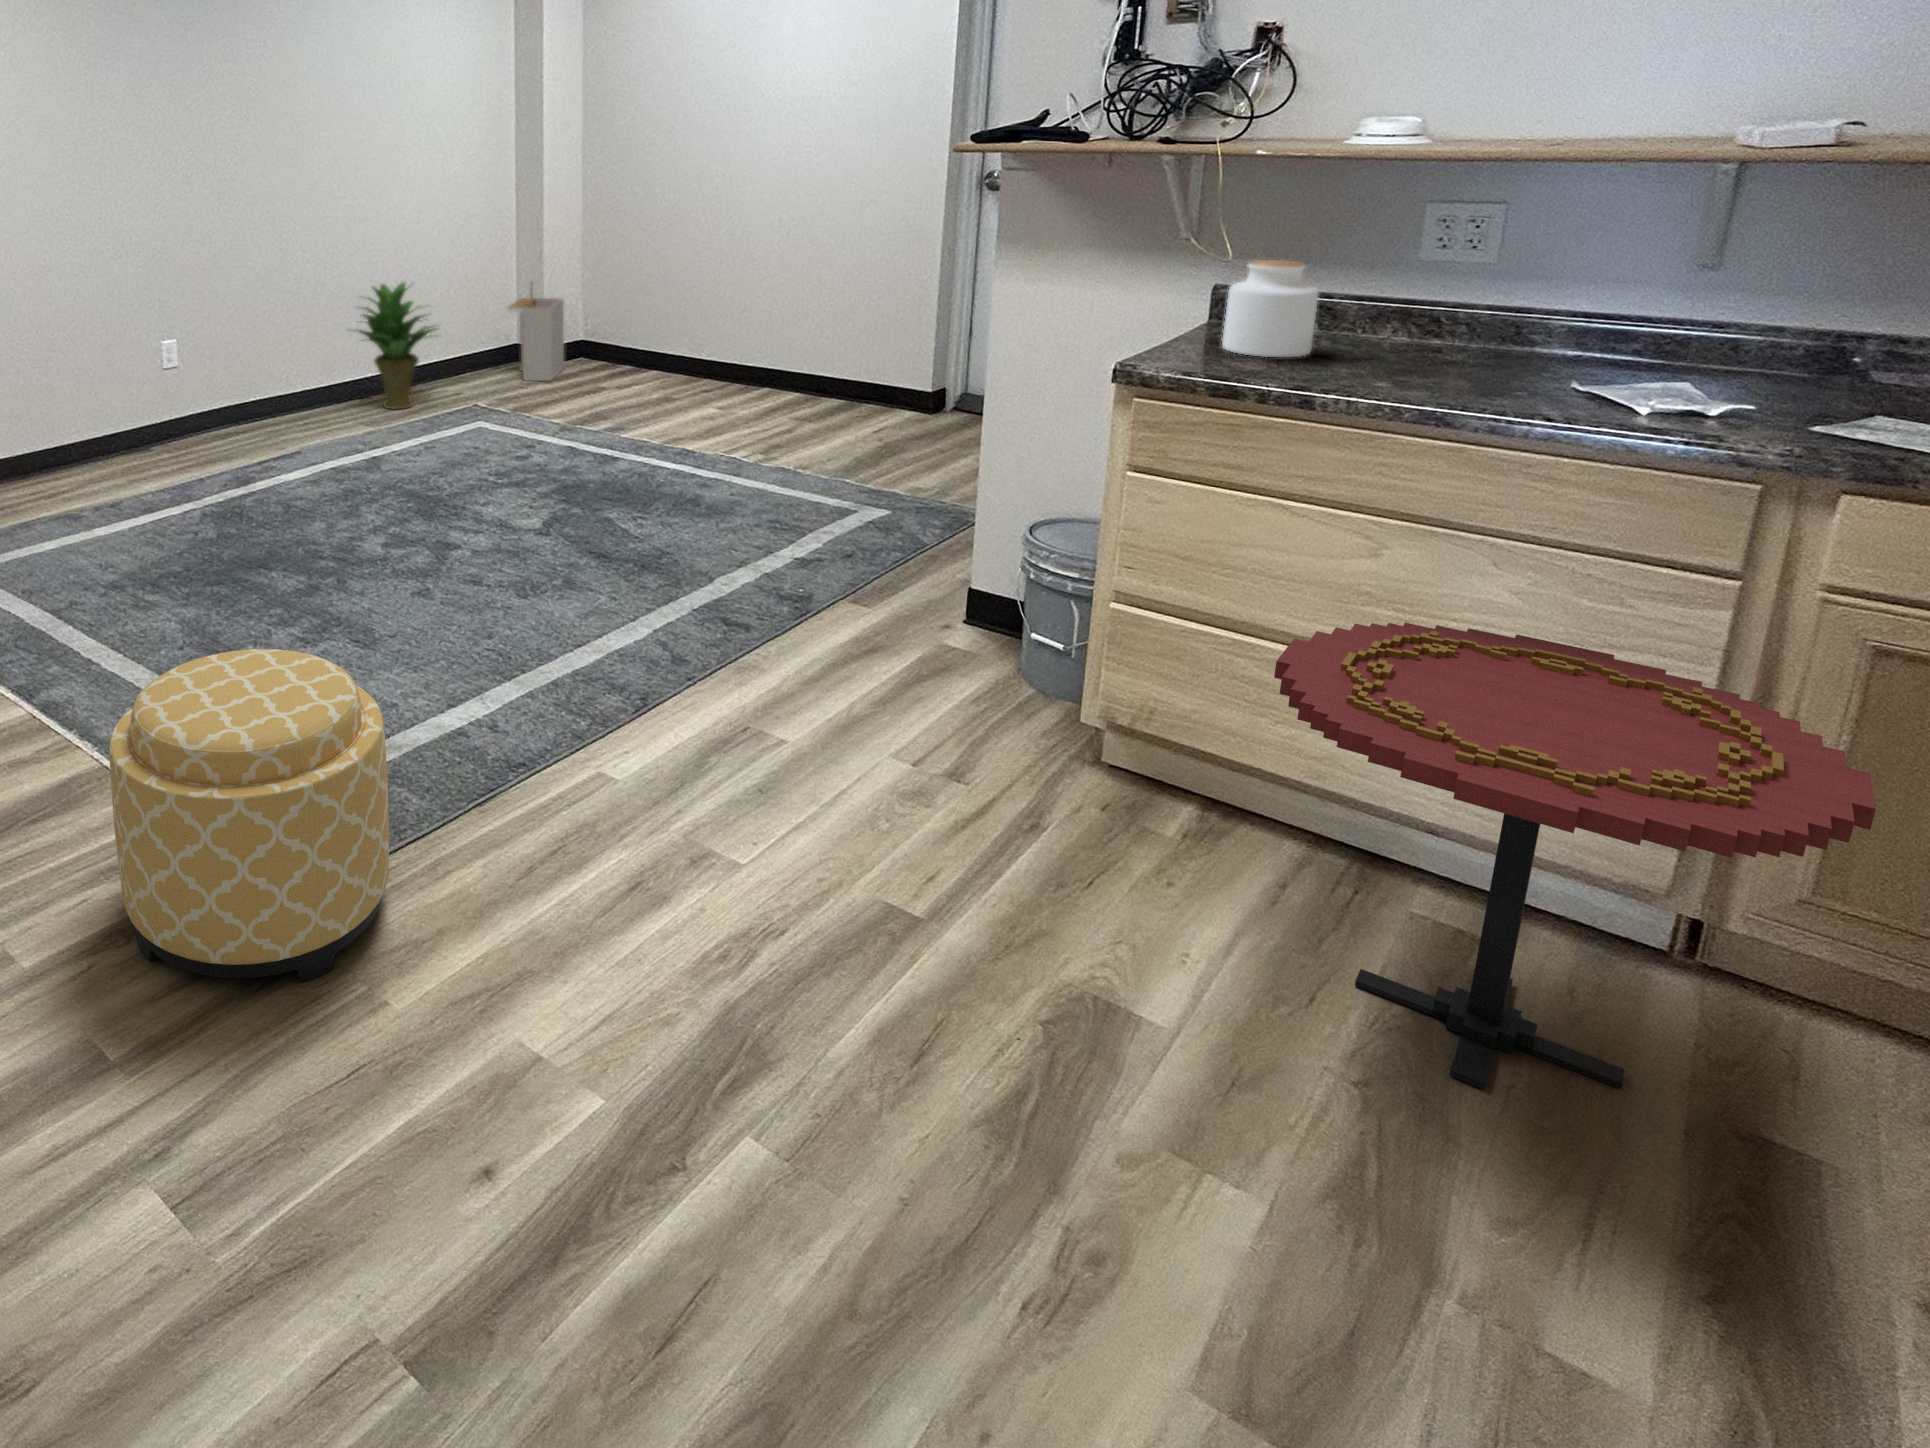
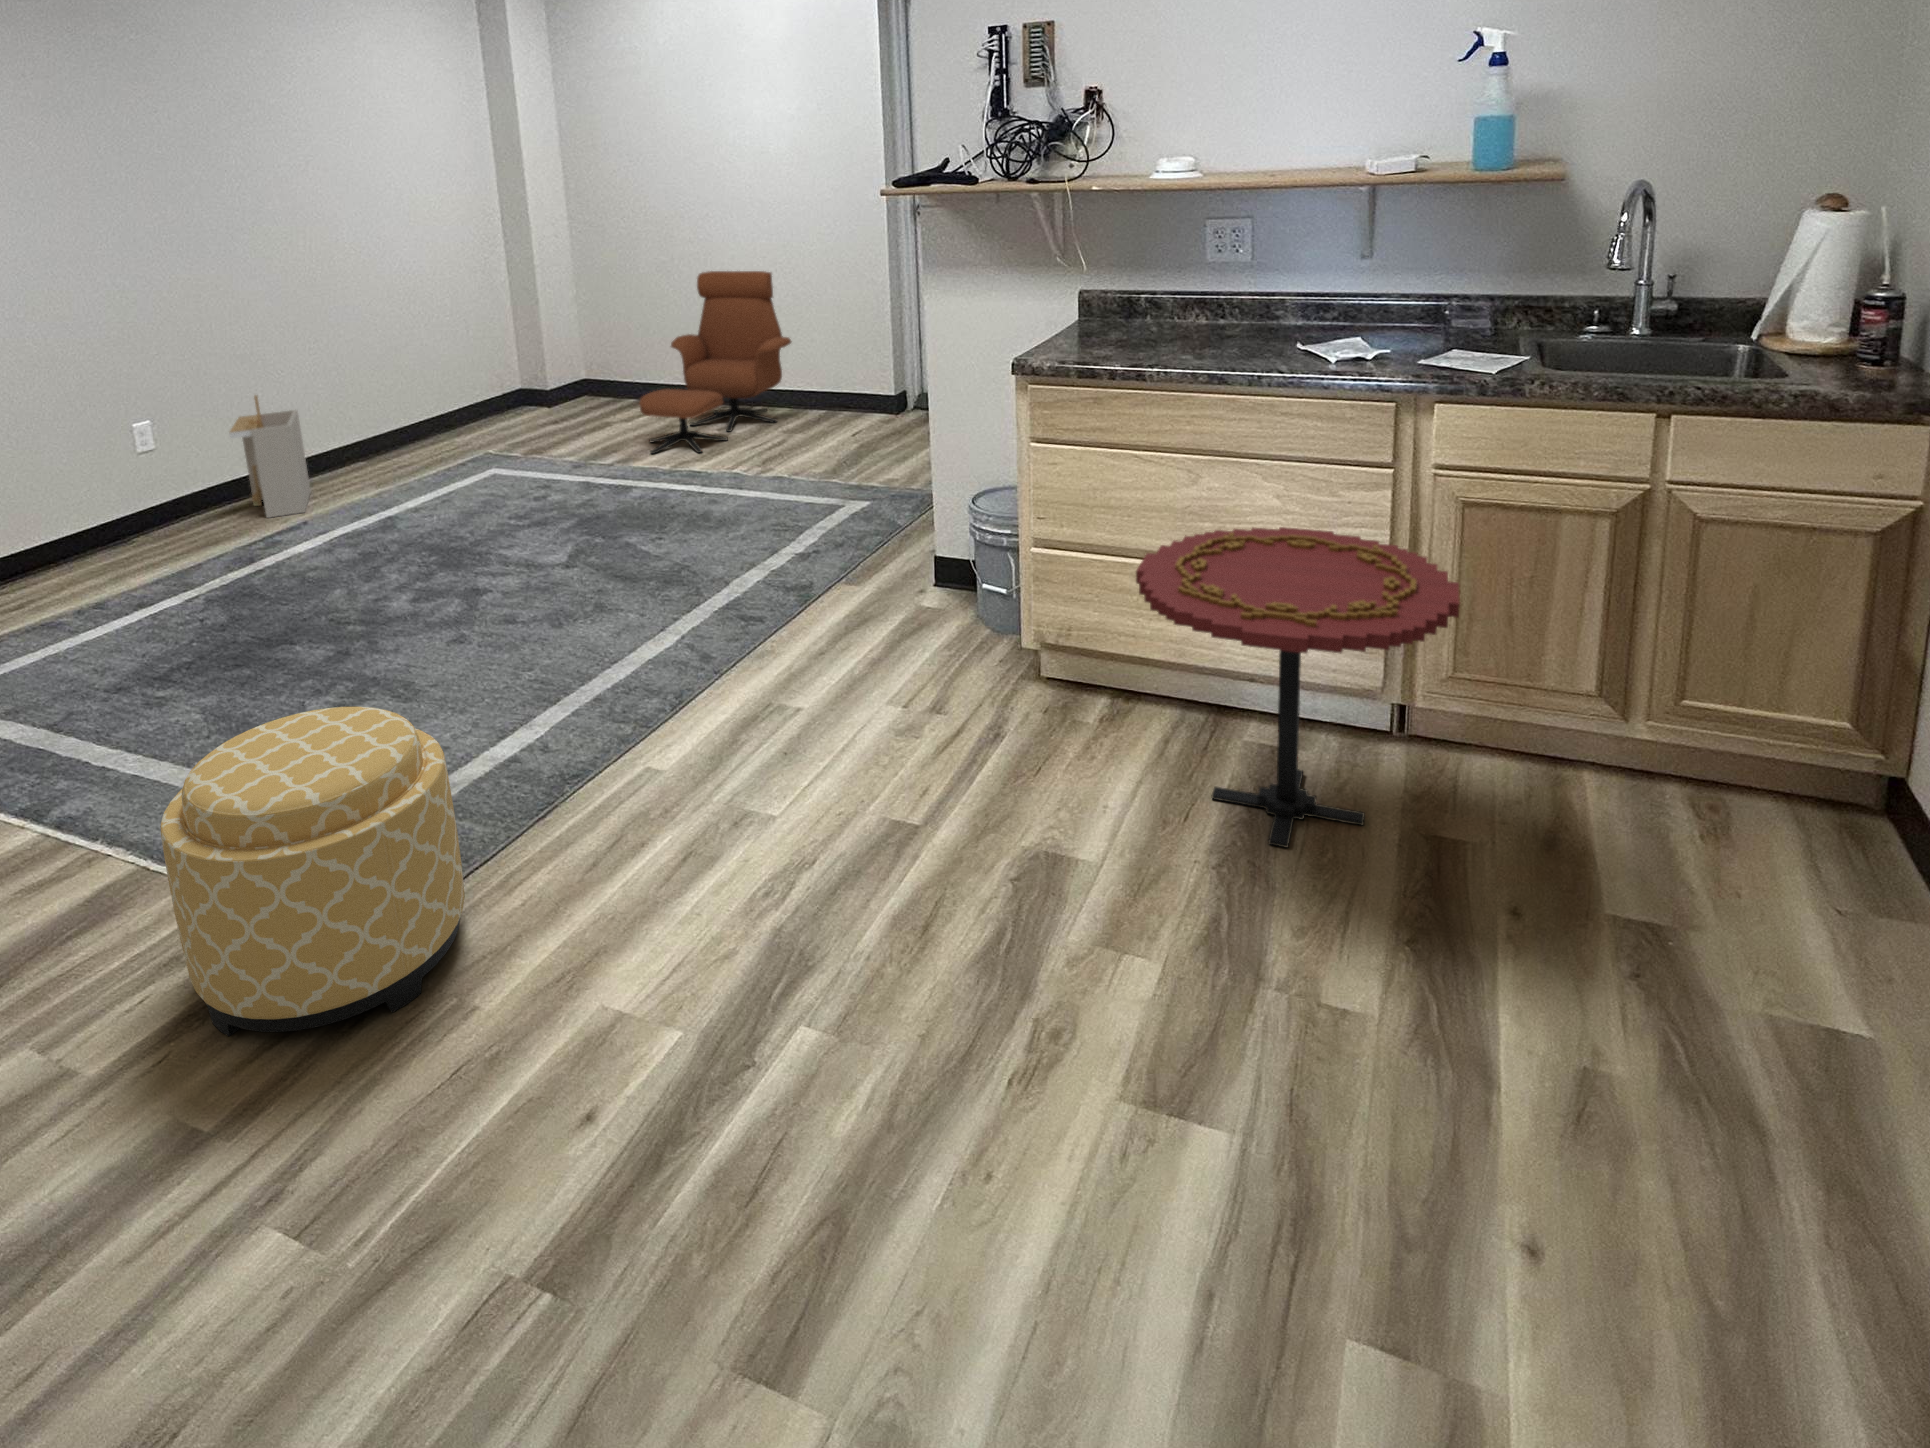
lounge chair: none [635,236,813,432] -> present [639,271,792,454]
jar: present [1222,260,1318,357] -> none [1087,270,1144,344]
storage bin: present [507,282,564,381] -> present [229,395,311,518]
potted plant: present [357,283,437,409] -> none [343,337,447,466]

